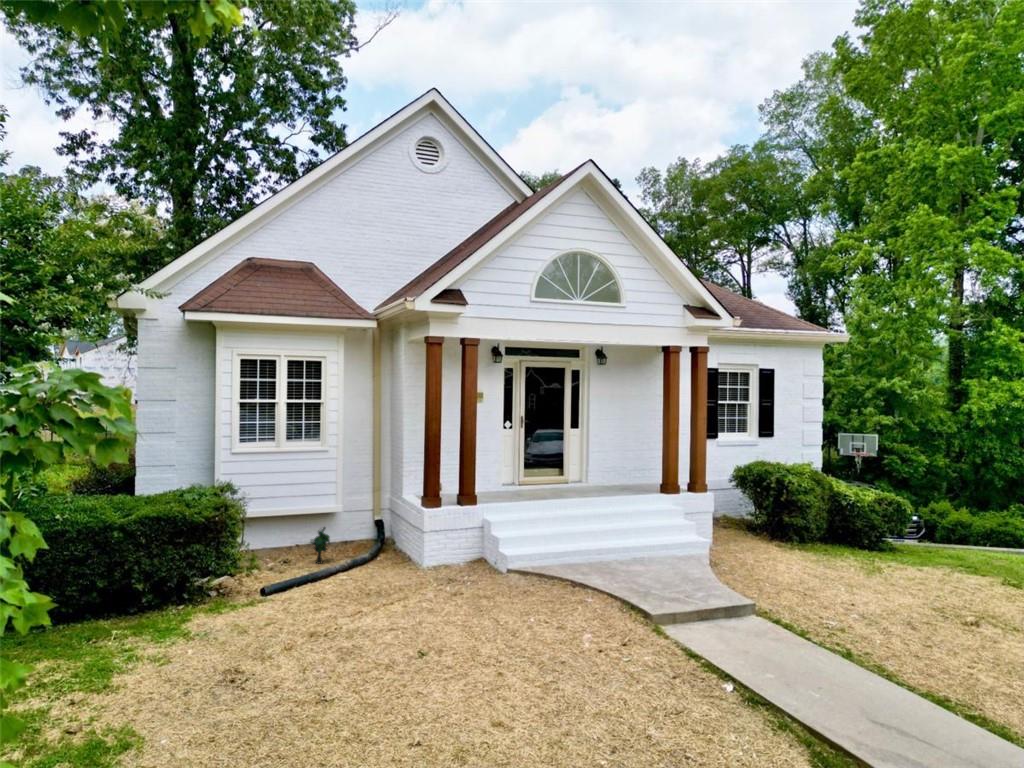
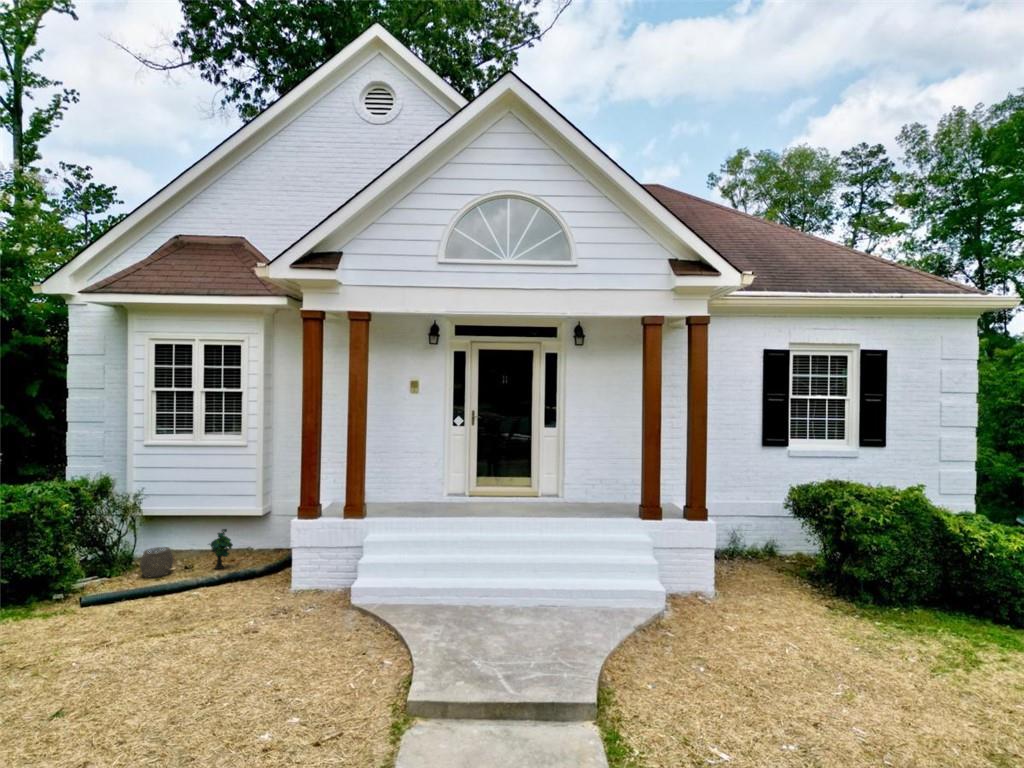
woven basket: none [252,548,281,577] -> present [140,547,173,577]

